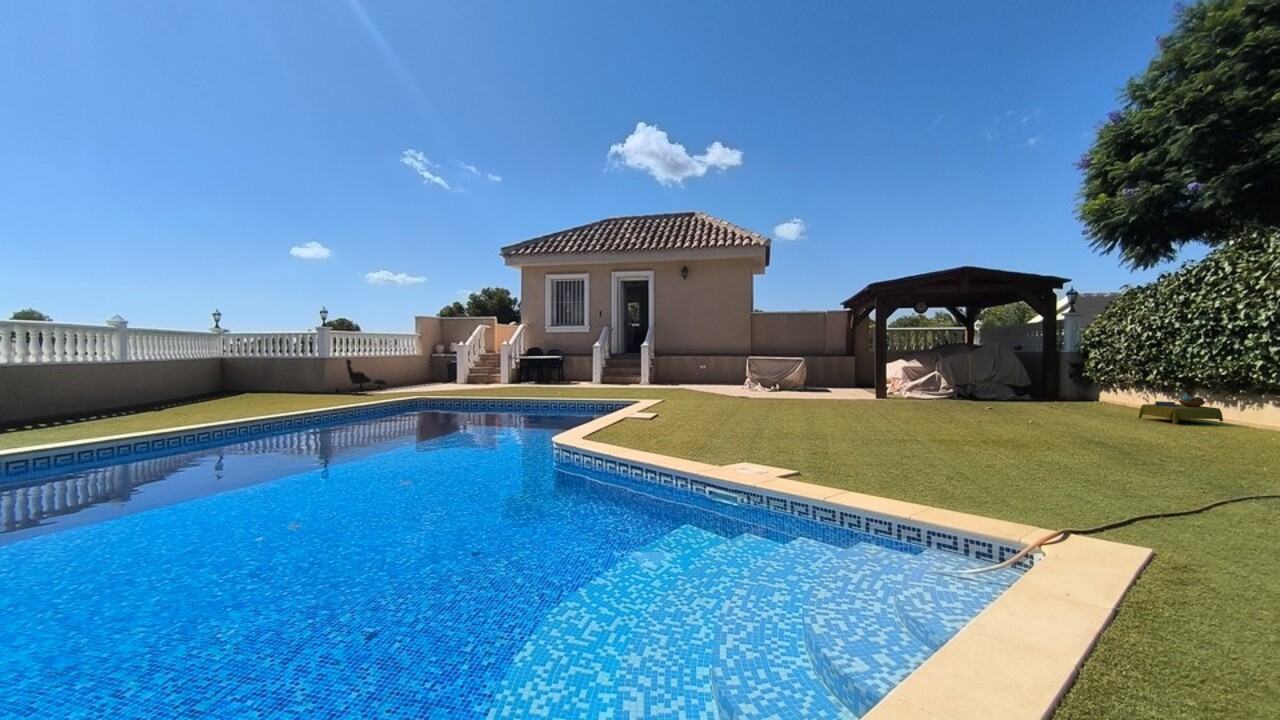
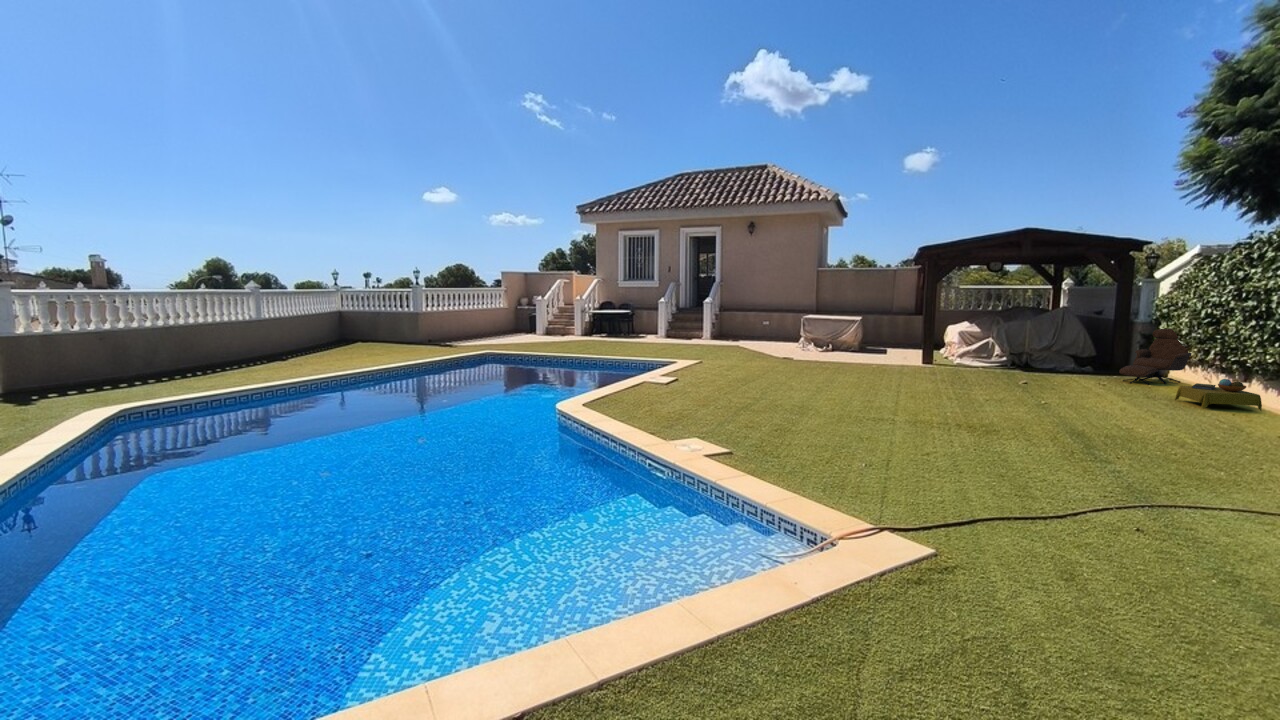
lounge chair: present [346,359,386,390] -> present [1119,328,1191,385]

